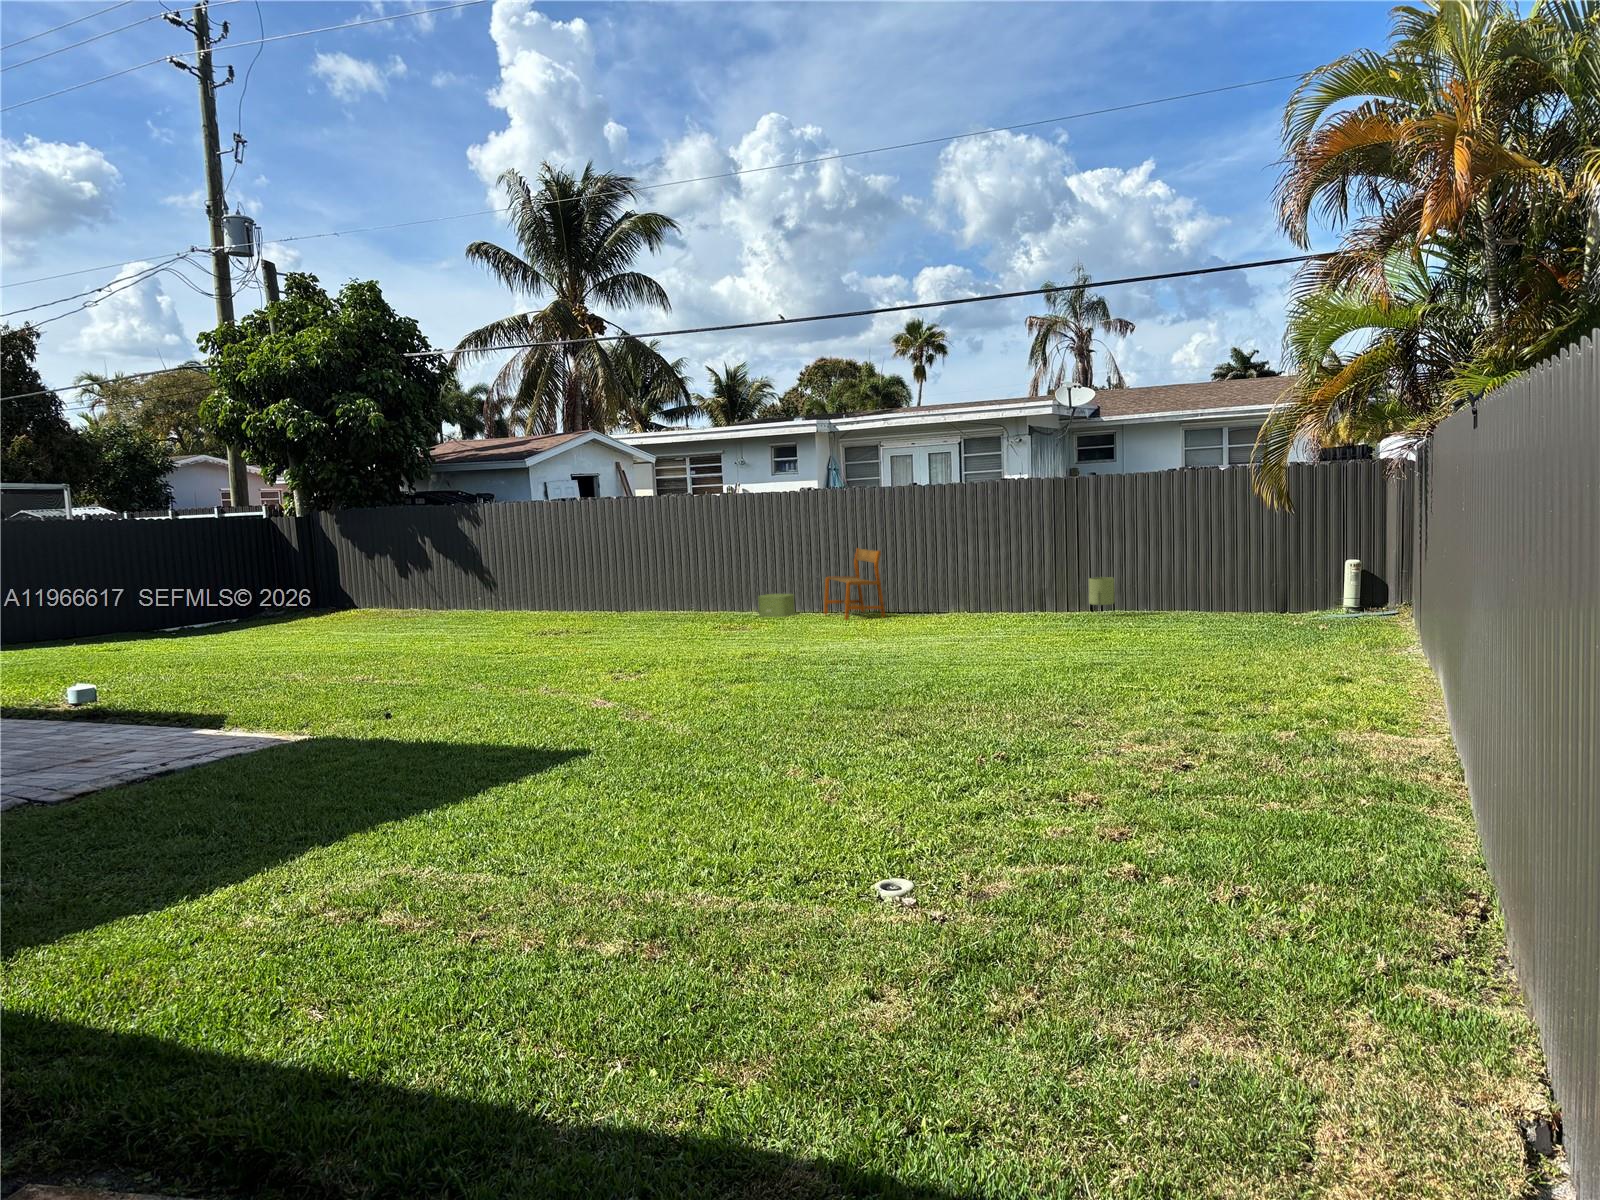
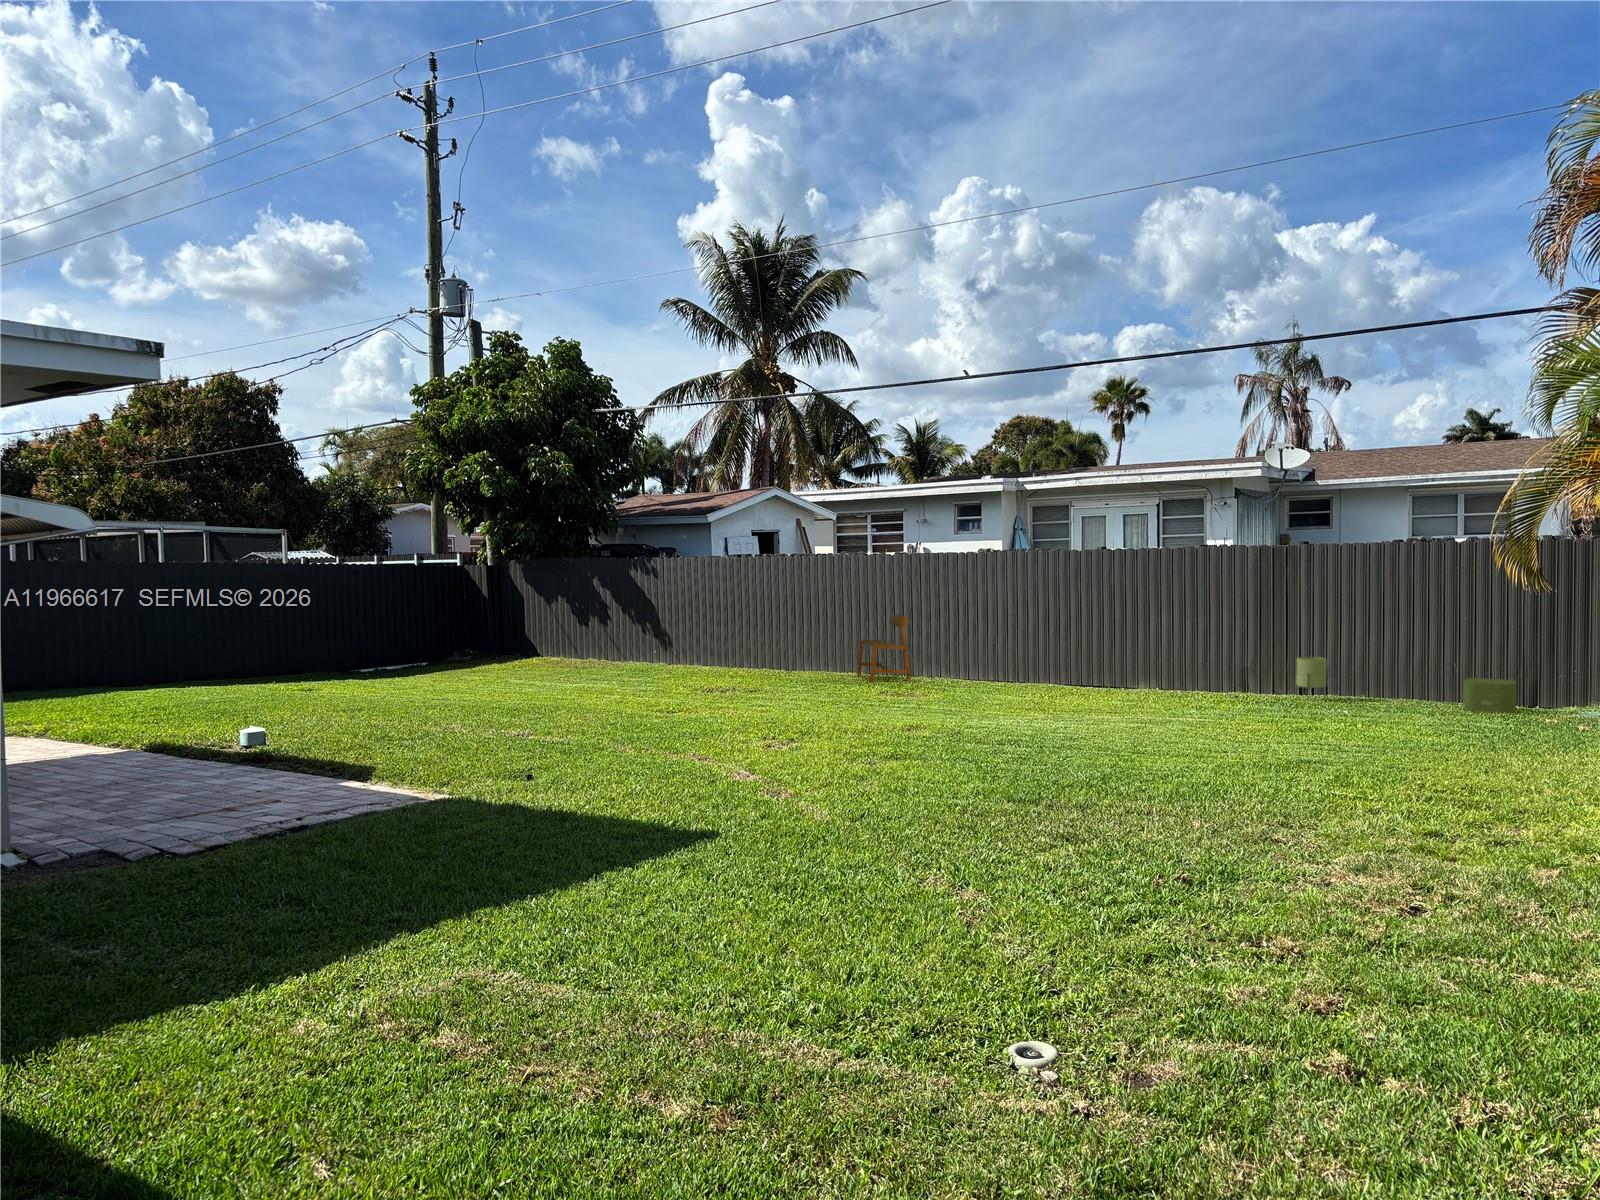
bench: present [824,548,885,620] -> present [857,615,911,683]
storage box: present [758,594,795,617] -> present [1463,678,1517,713]

